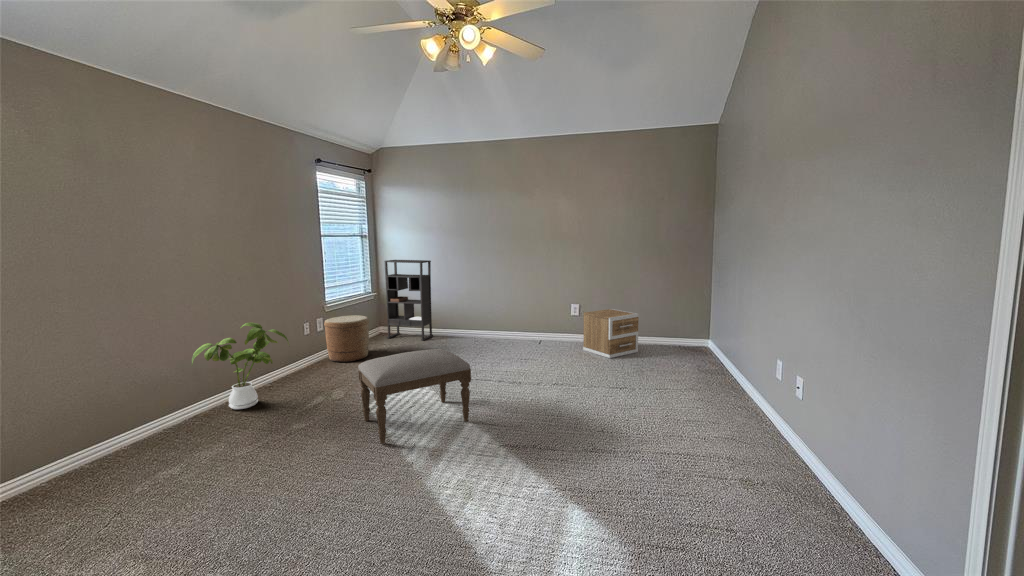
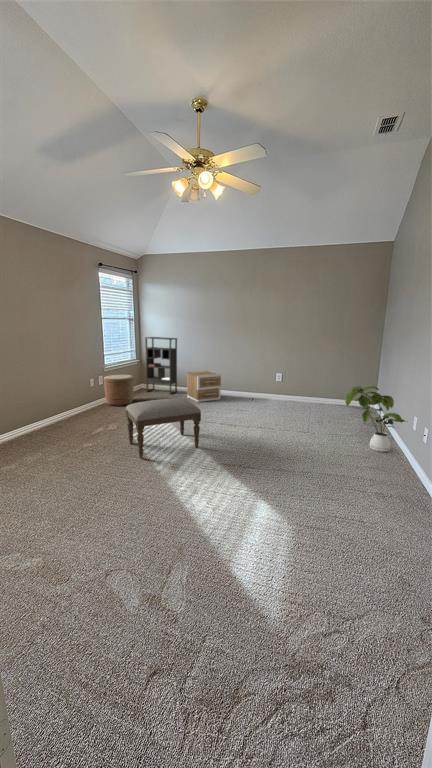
nightstand: present [583,309,639,358] -> present [187,371,221,402]
house plant: present [192,323,289,409] -> present [345,386,405,452]

